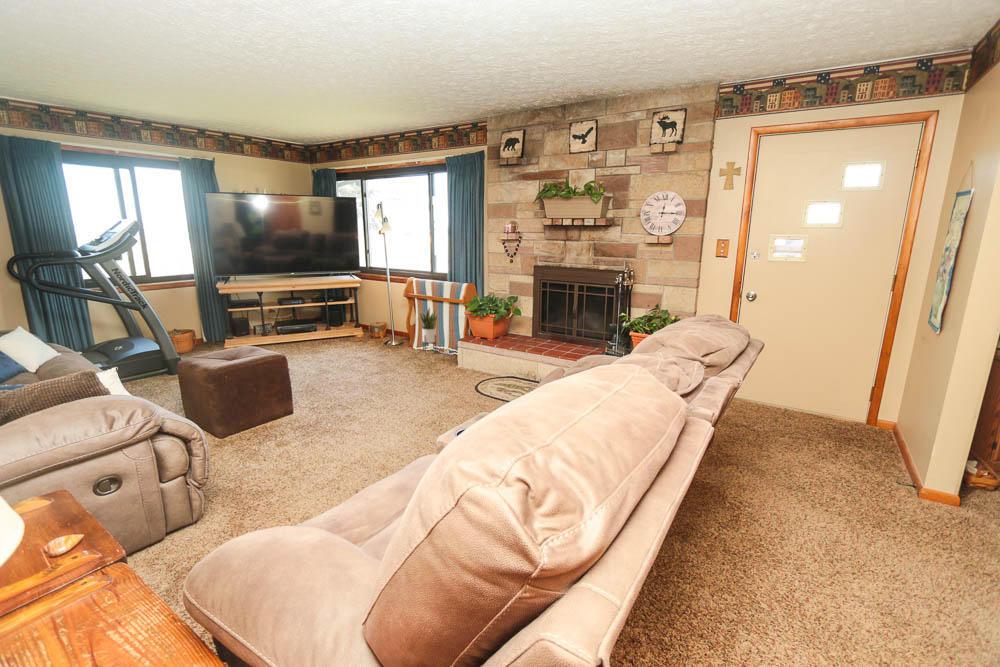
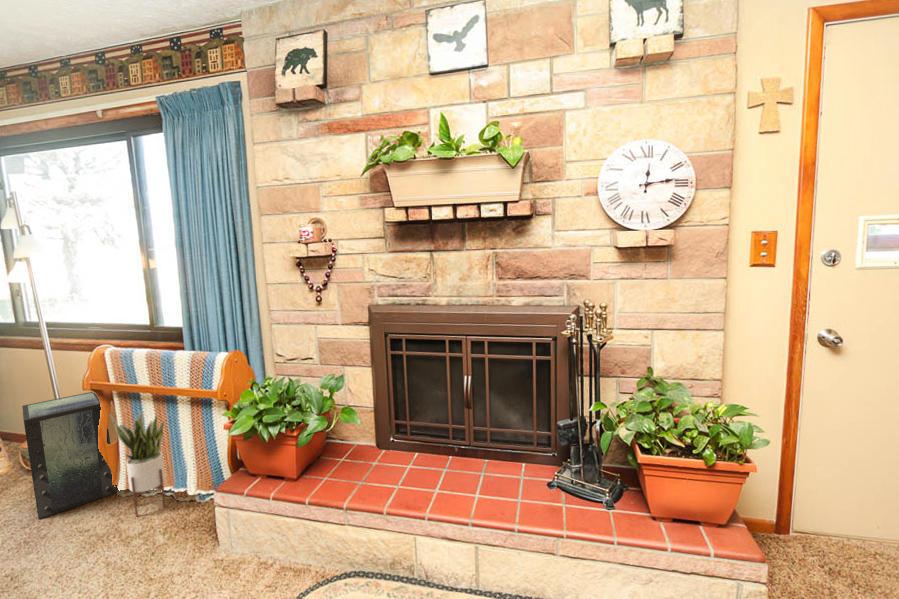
storage box: none [379,299,414,349] -> present [22,392,116,519]

